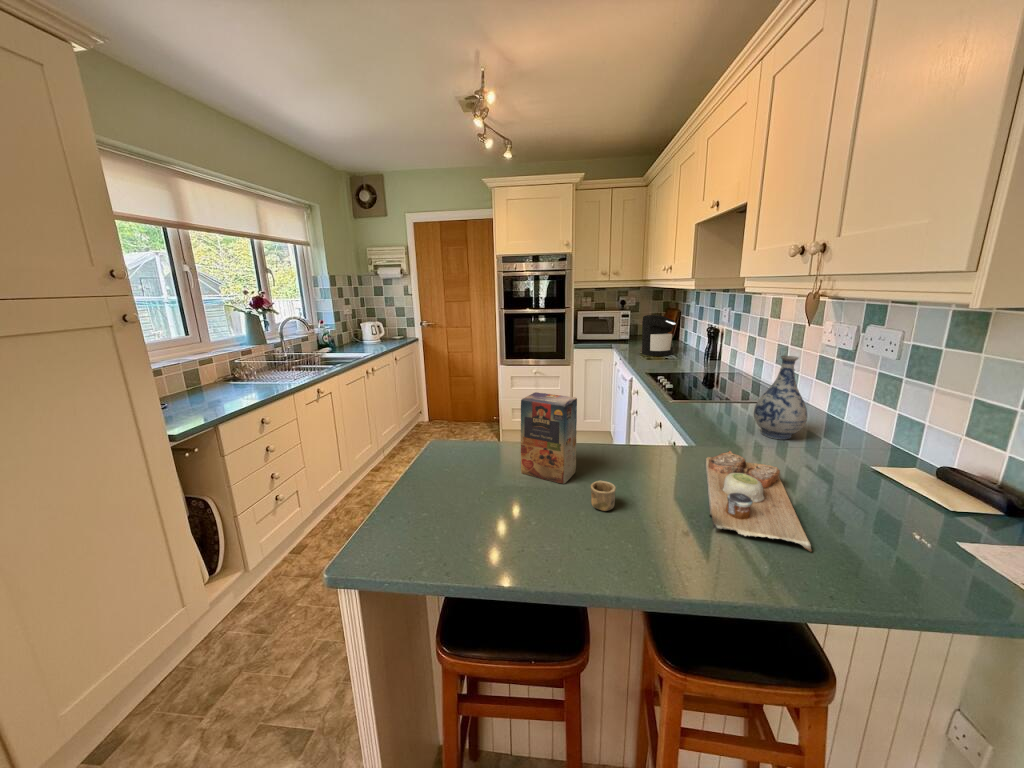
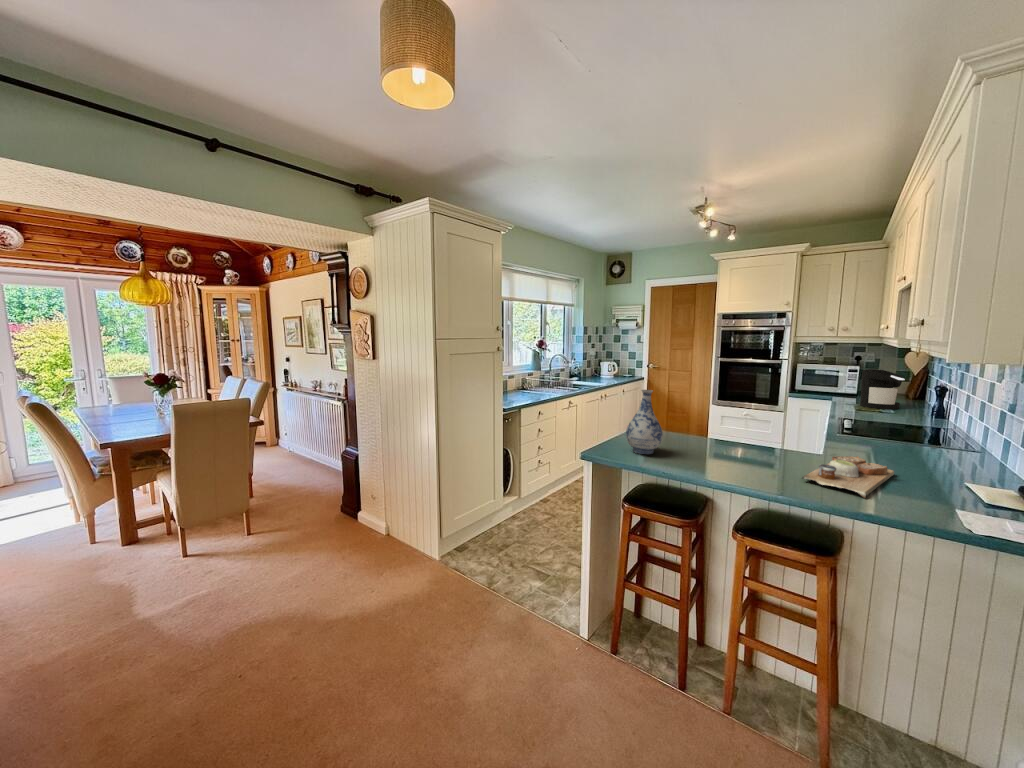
vase: present [754,356,807,439] -> present [626,390,663,454]
cereal box: present [521,392,616,511] -> none [691,398,745,464]

